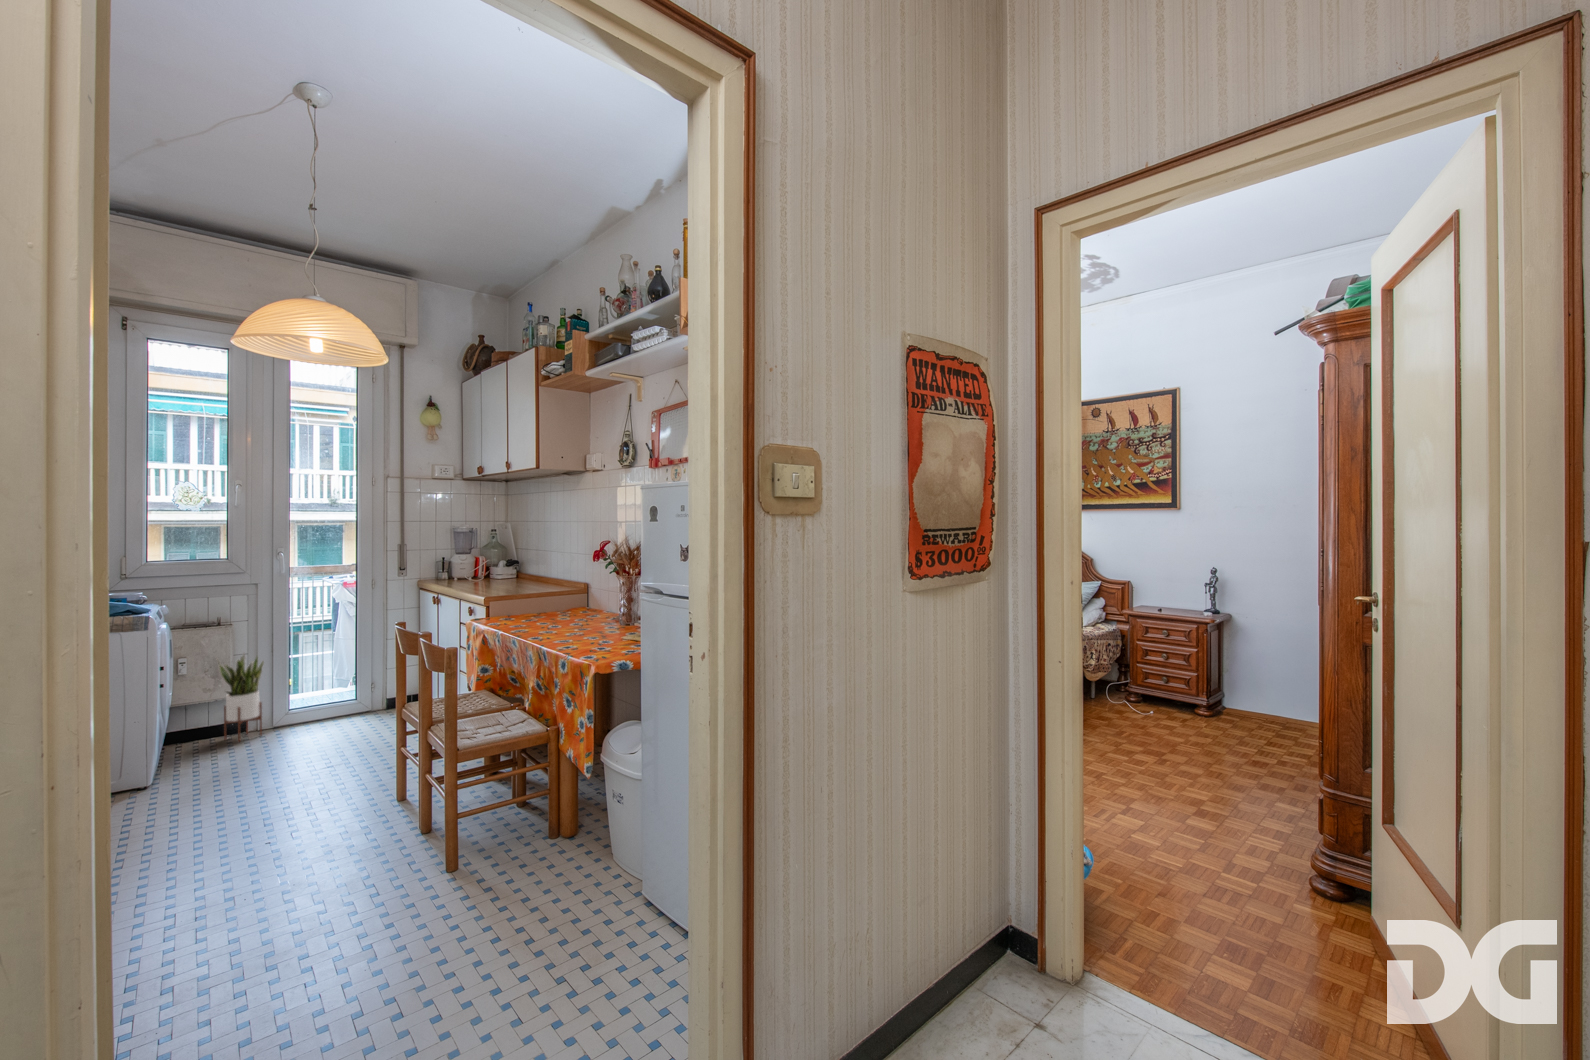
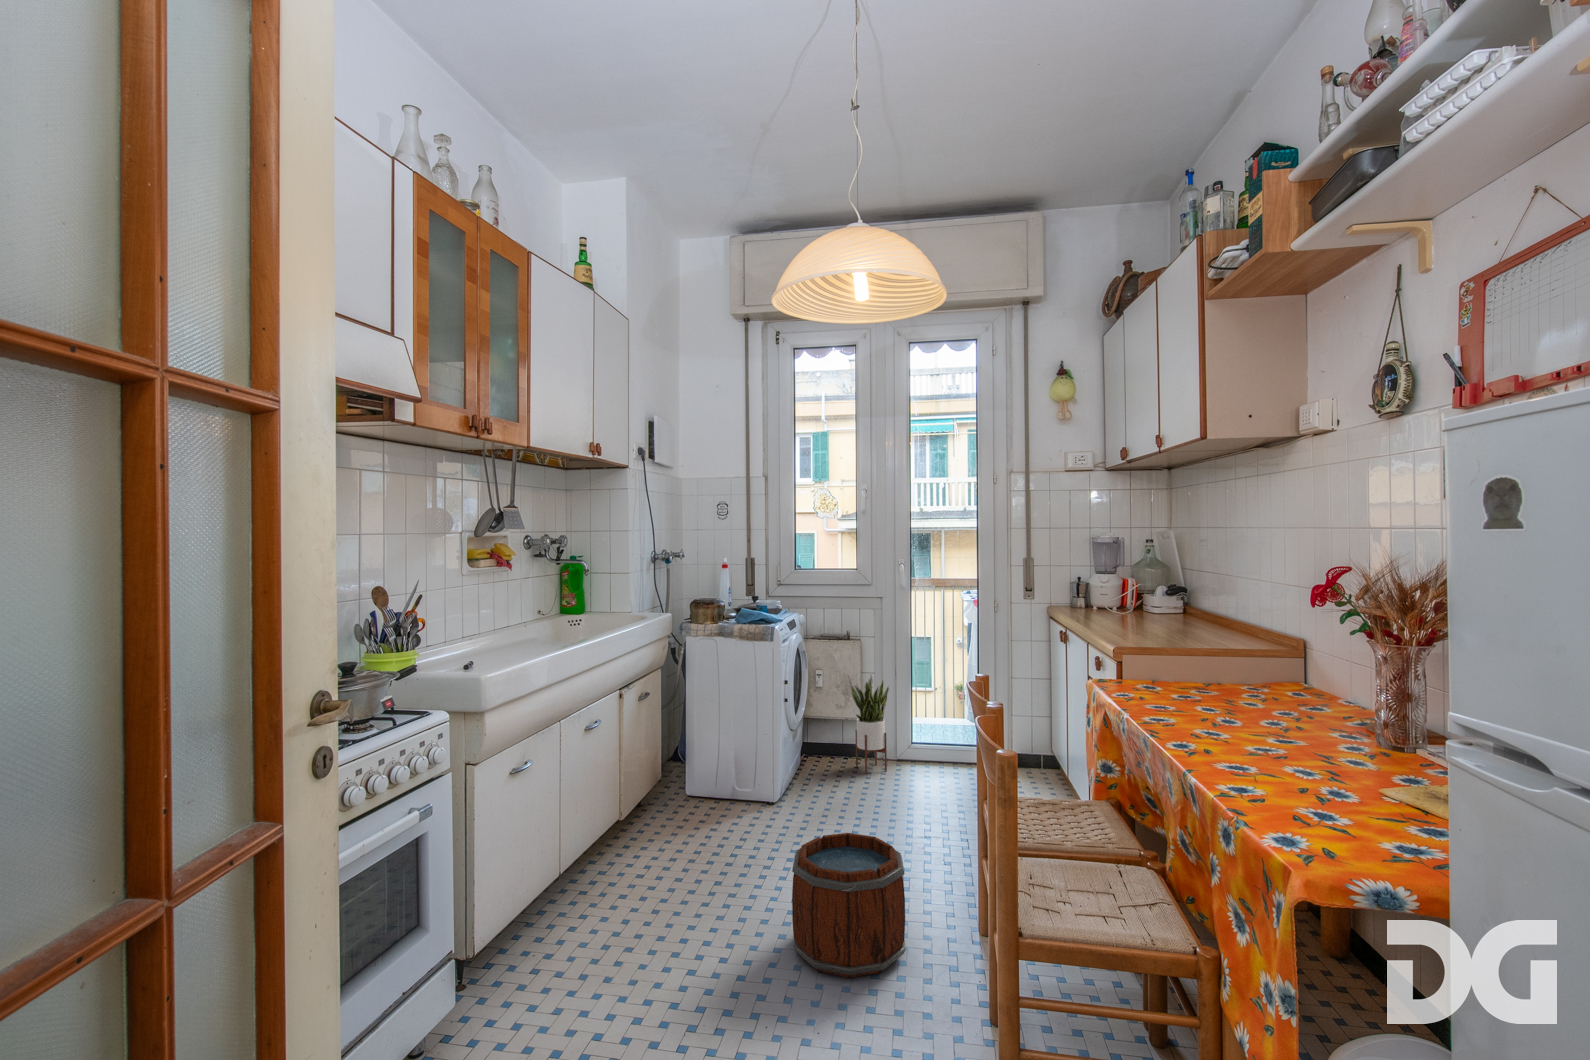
bucket: none [226,755,339,862] -> present [792,833,906,978]

